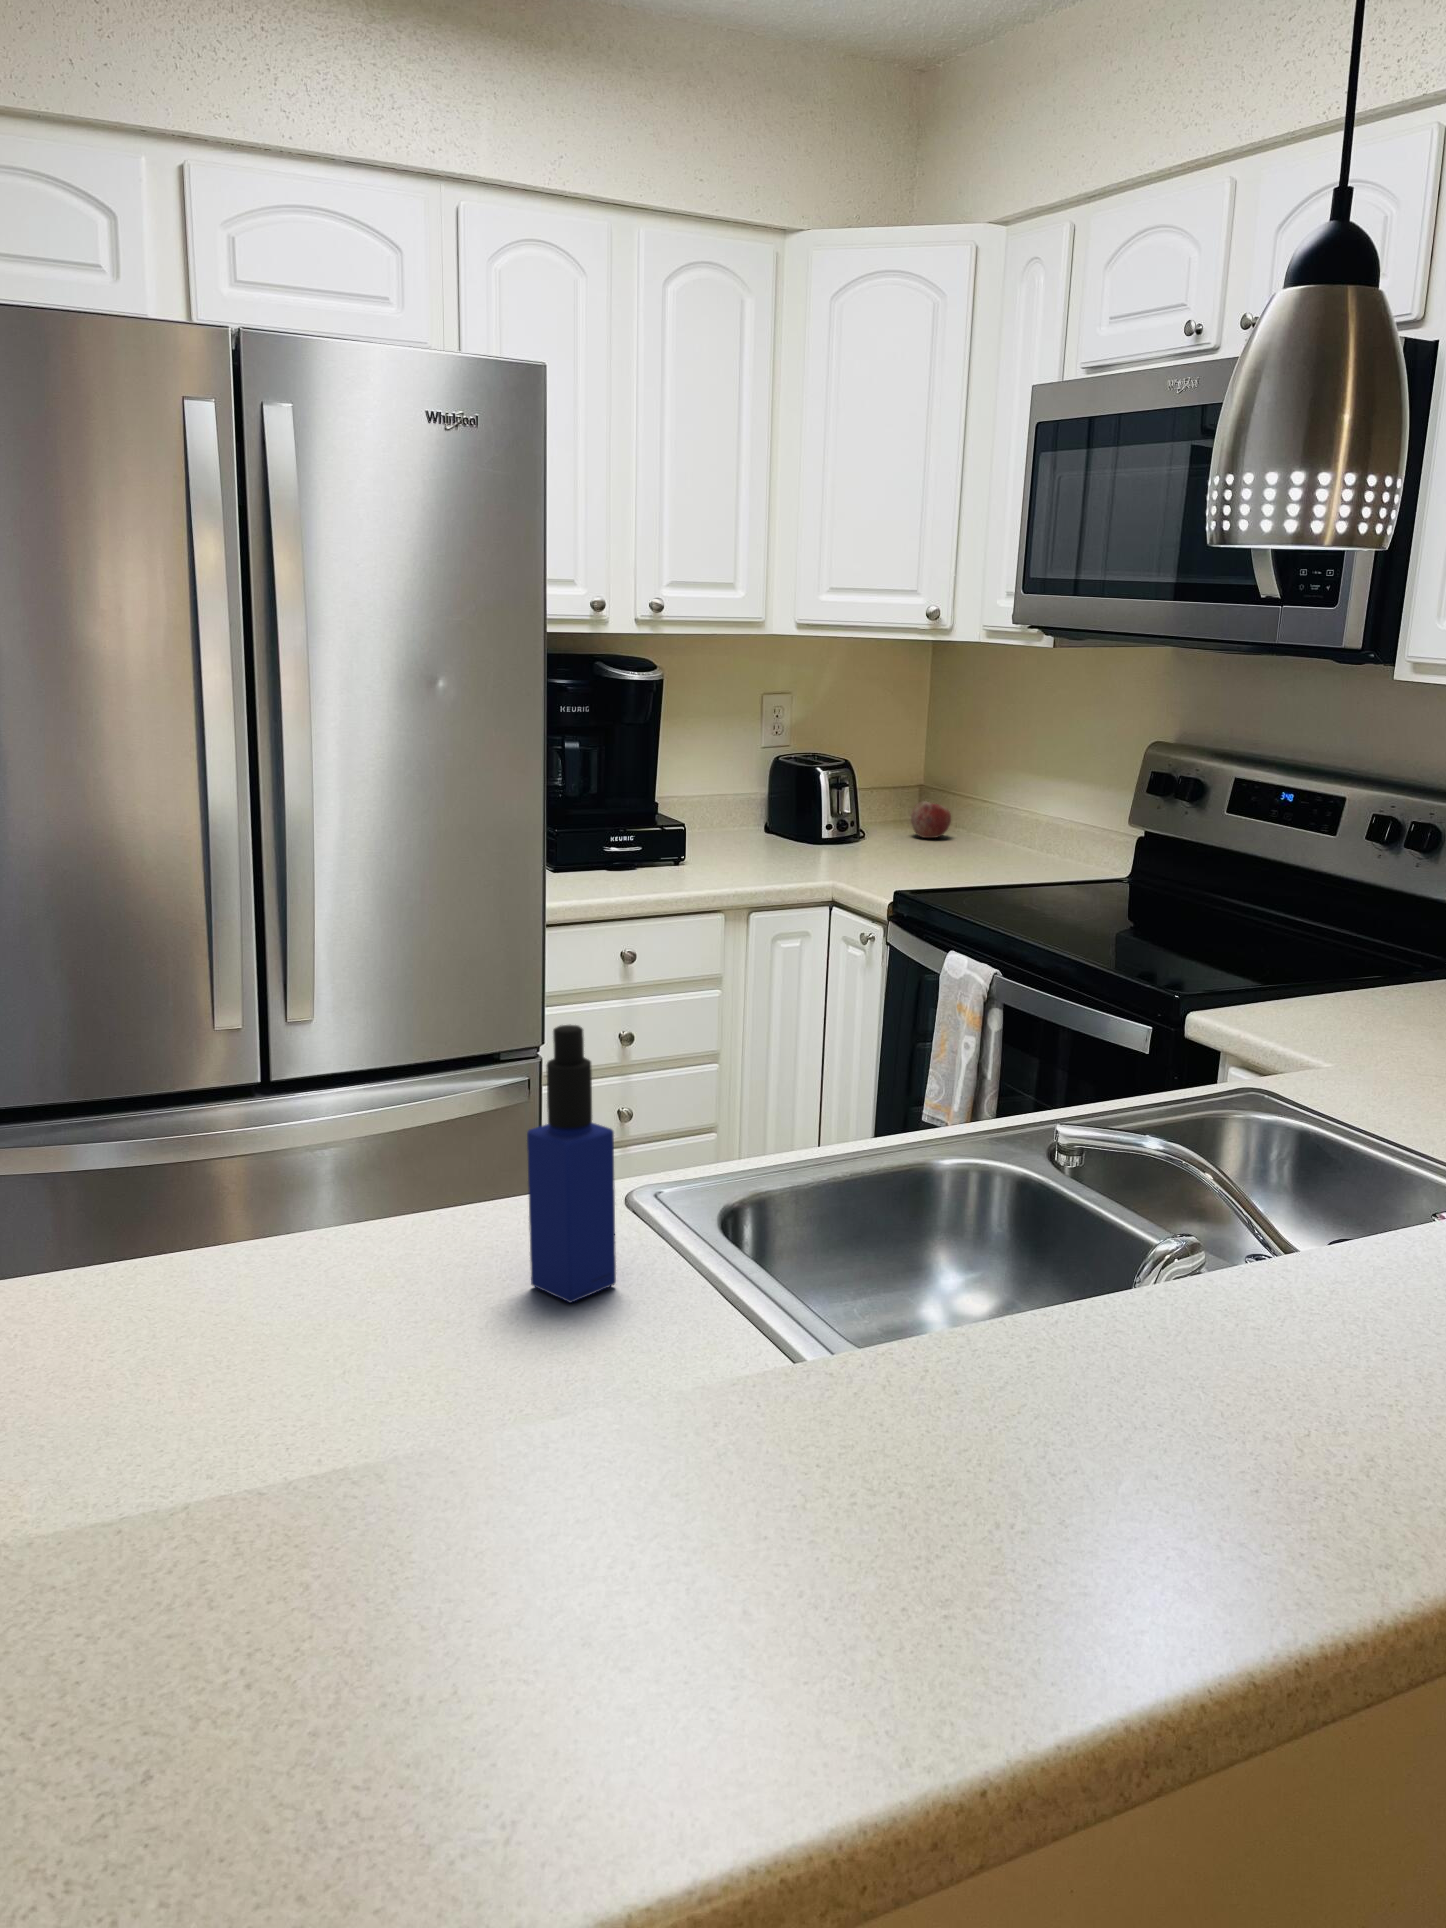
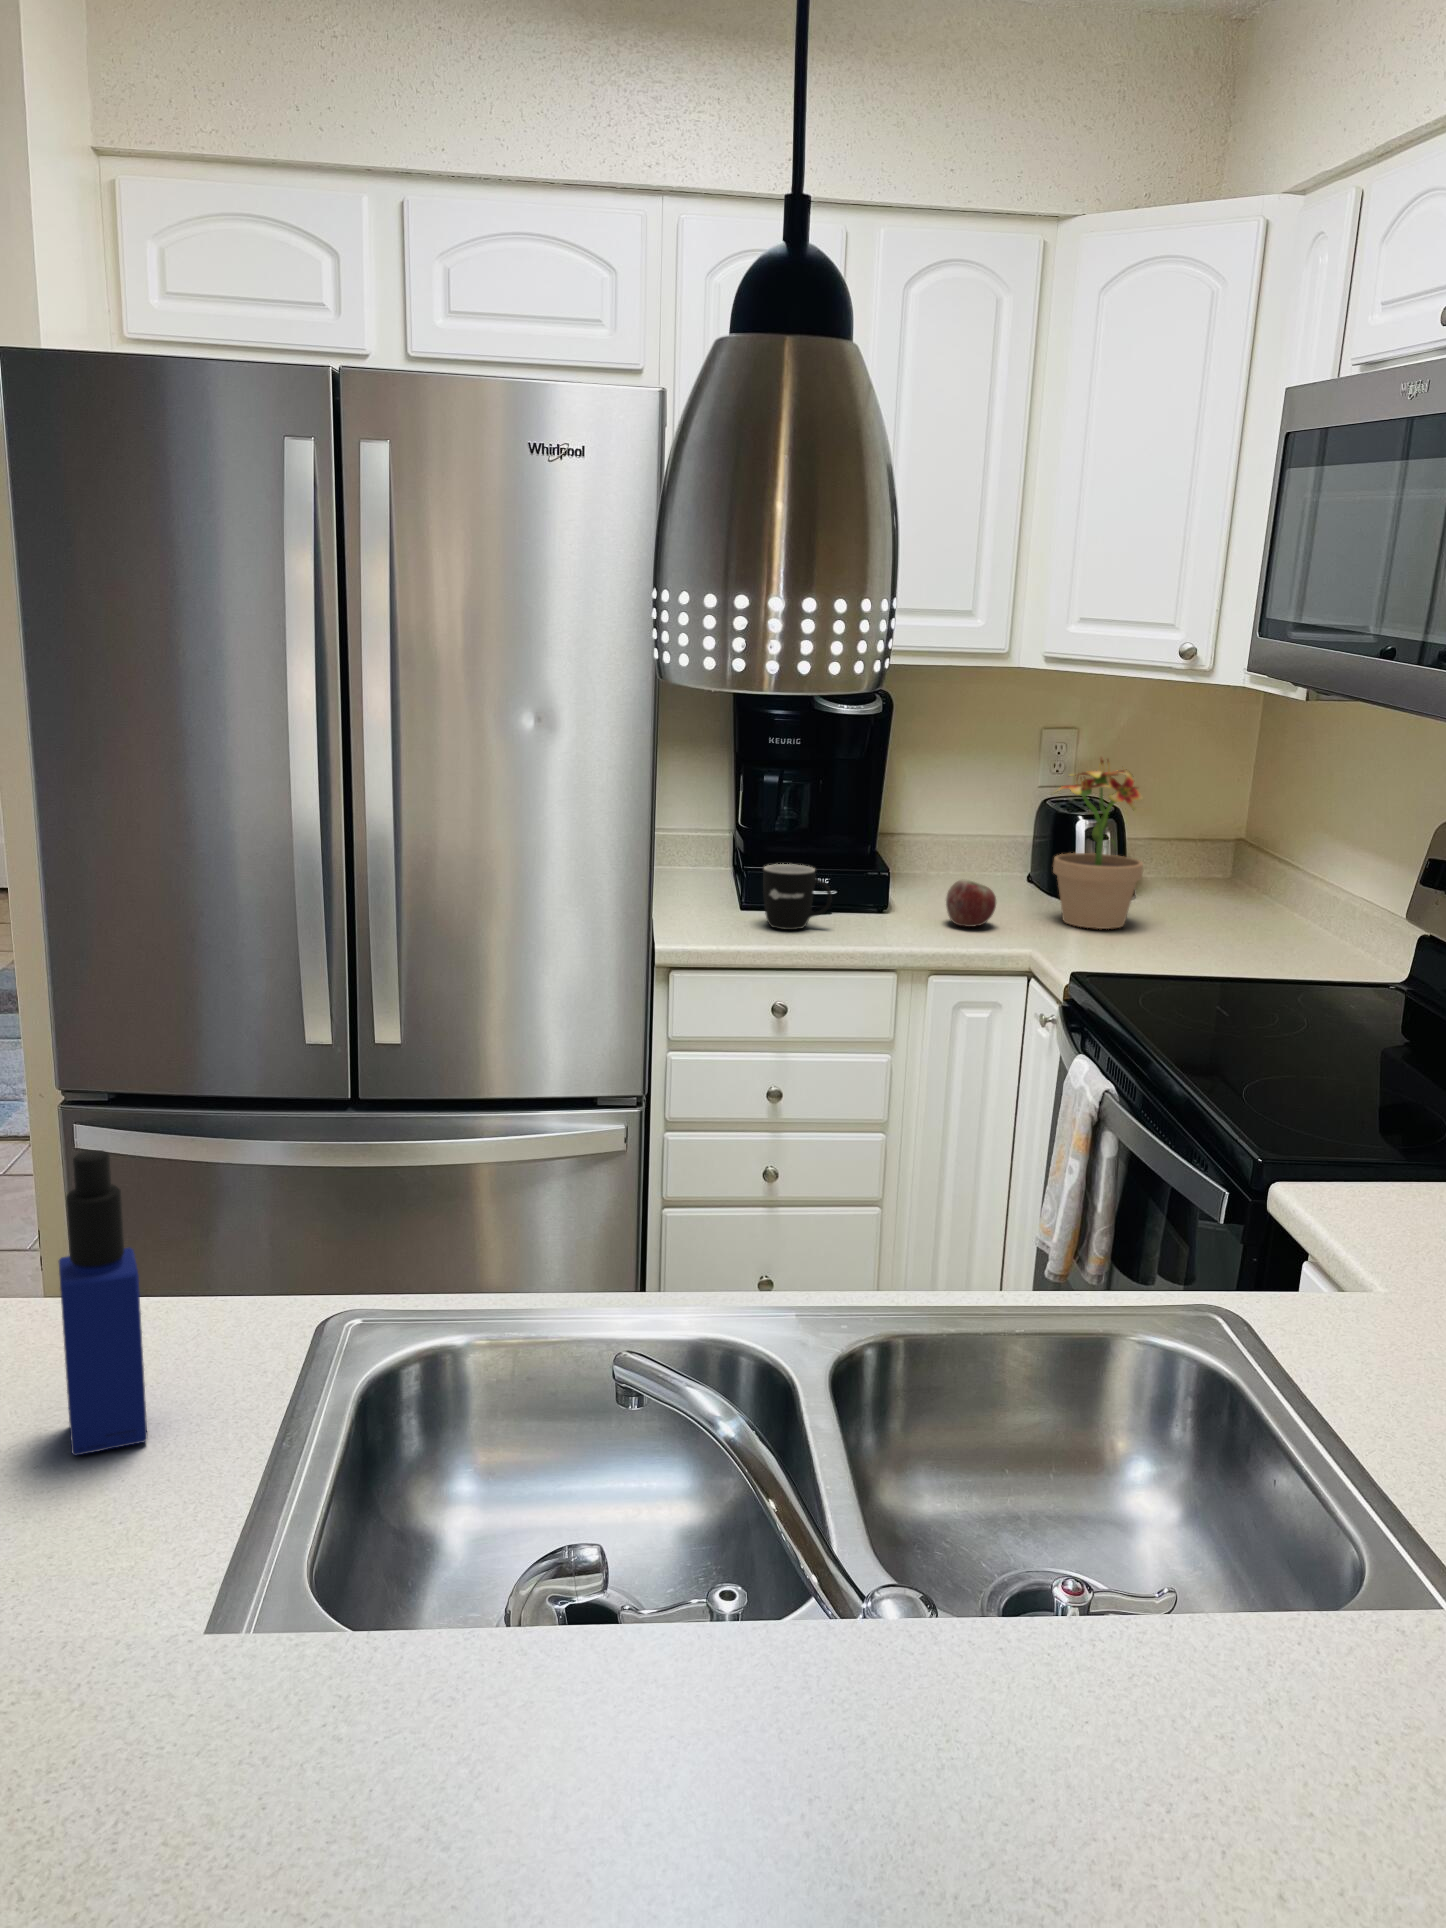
potted plant: none [819,709,898,861] -> present [1053,758,1143,929]
apple: present [911,801,951,838] -> present [946,880,996,927]
mug: none [587,824,652,884] -> present [763,864,832,930]

